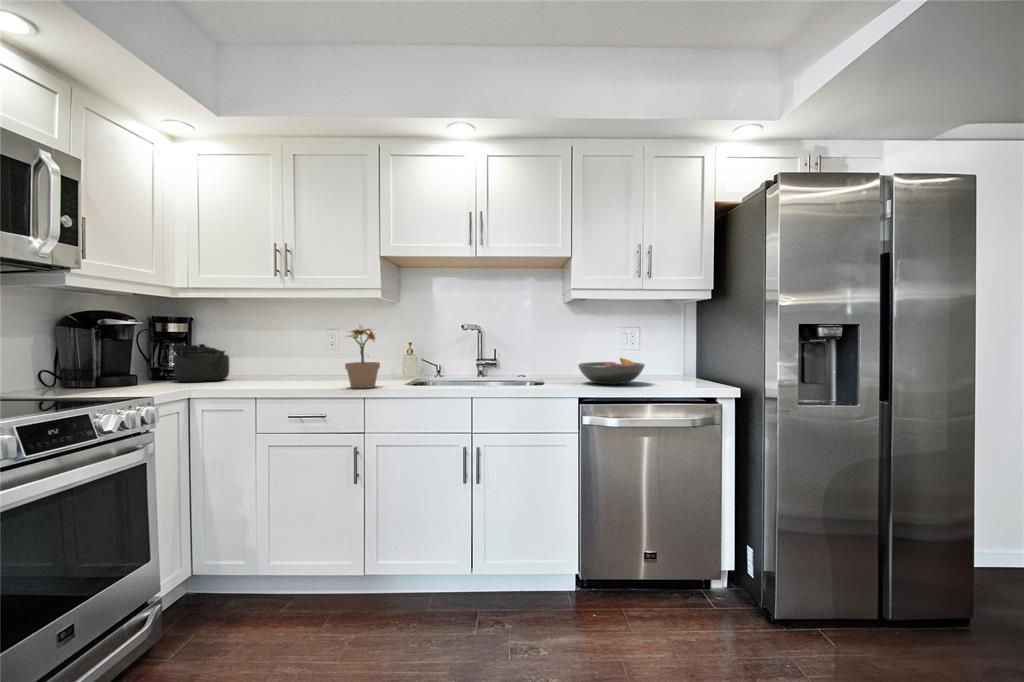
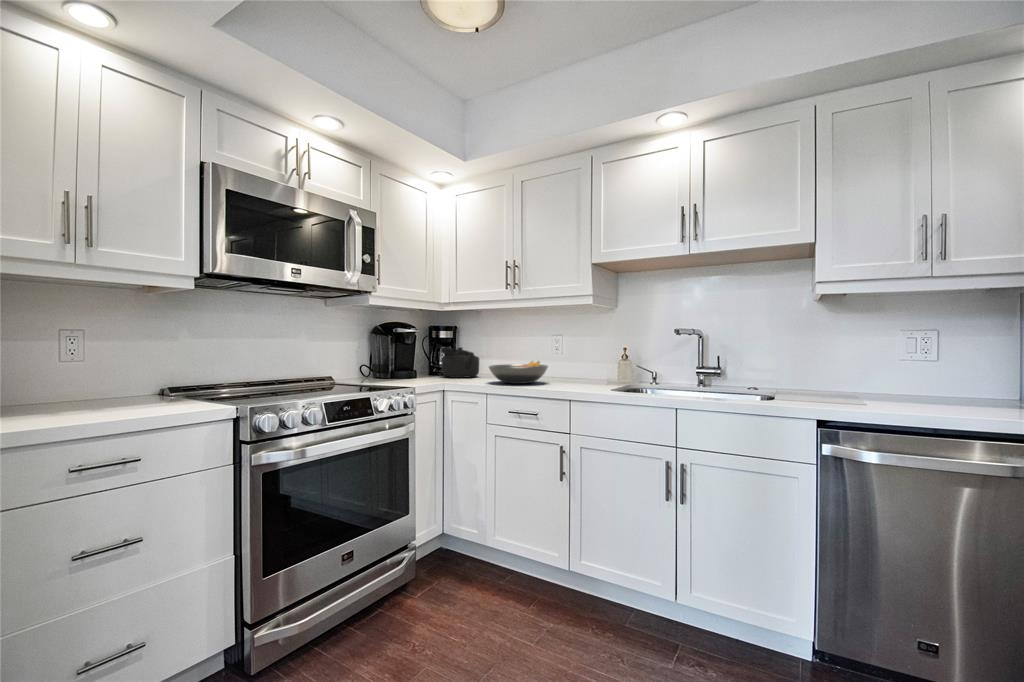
potted plant: present [345,326,380,388] -> none [554,330,588,391]
fruit bowl: present [578,358,645,384] -> present [489,361,548,384]

